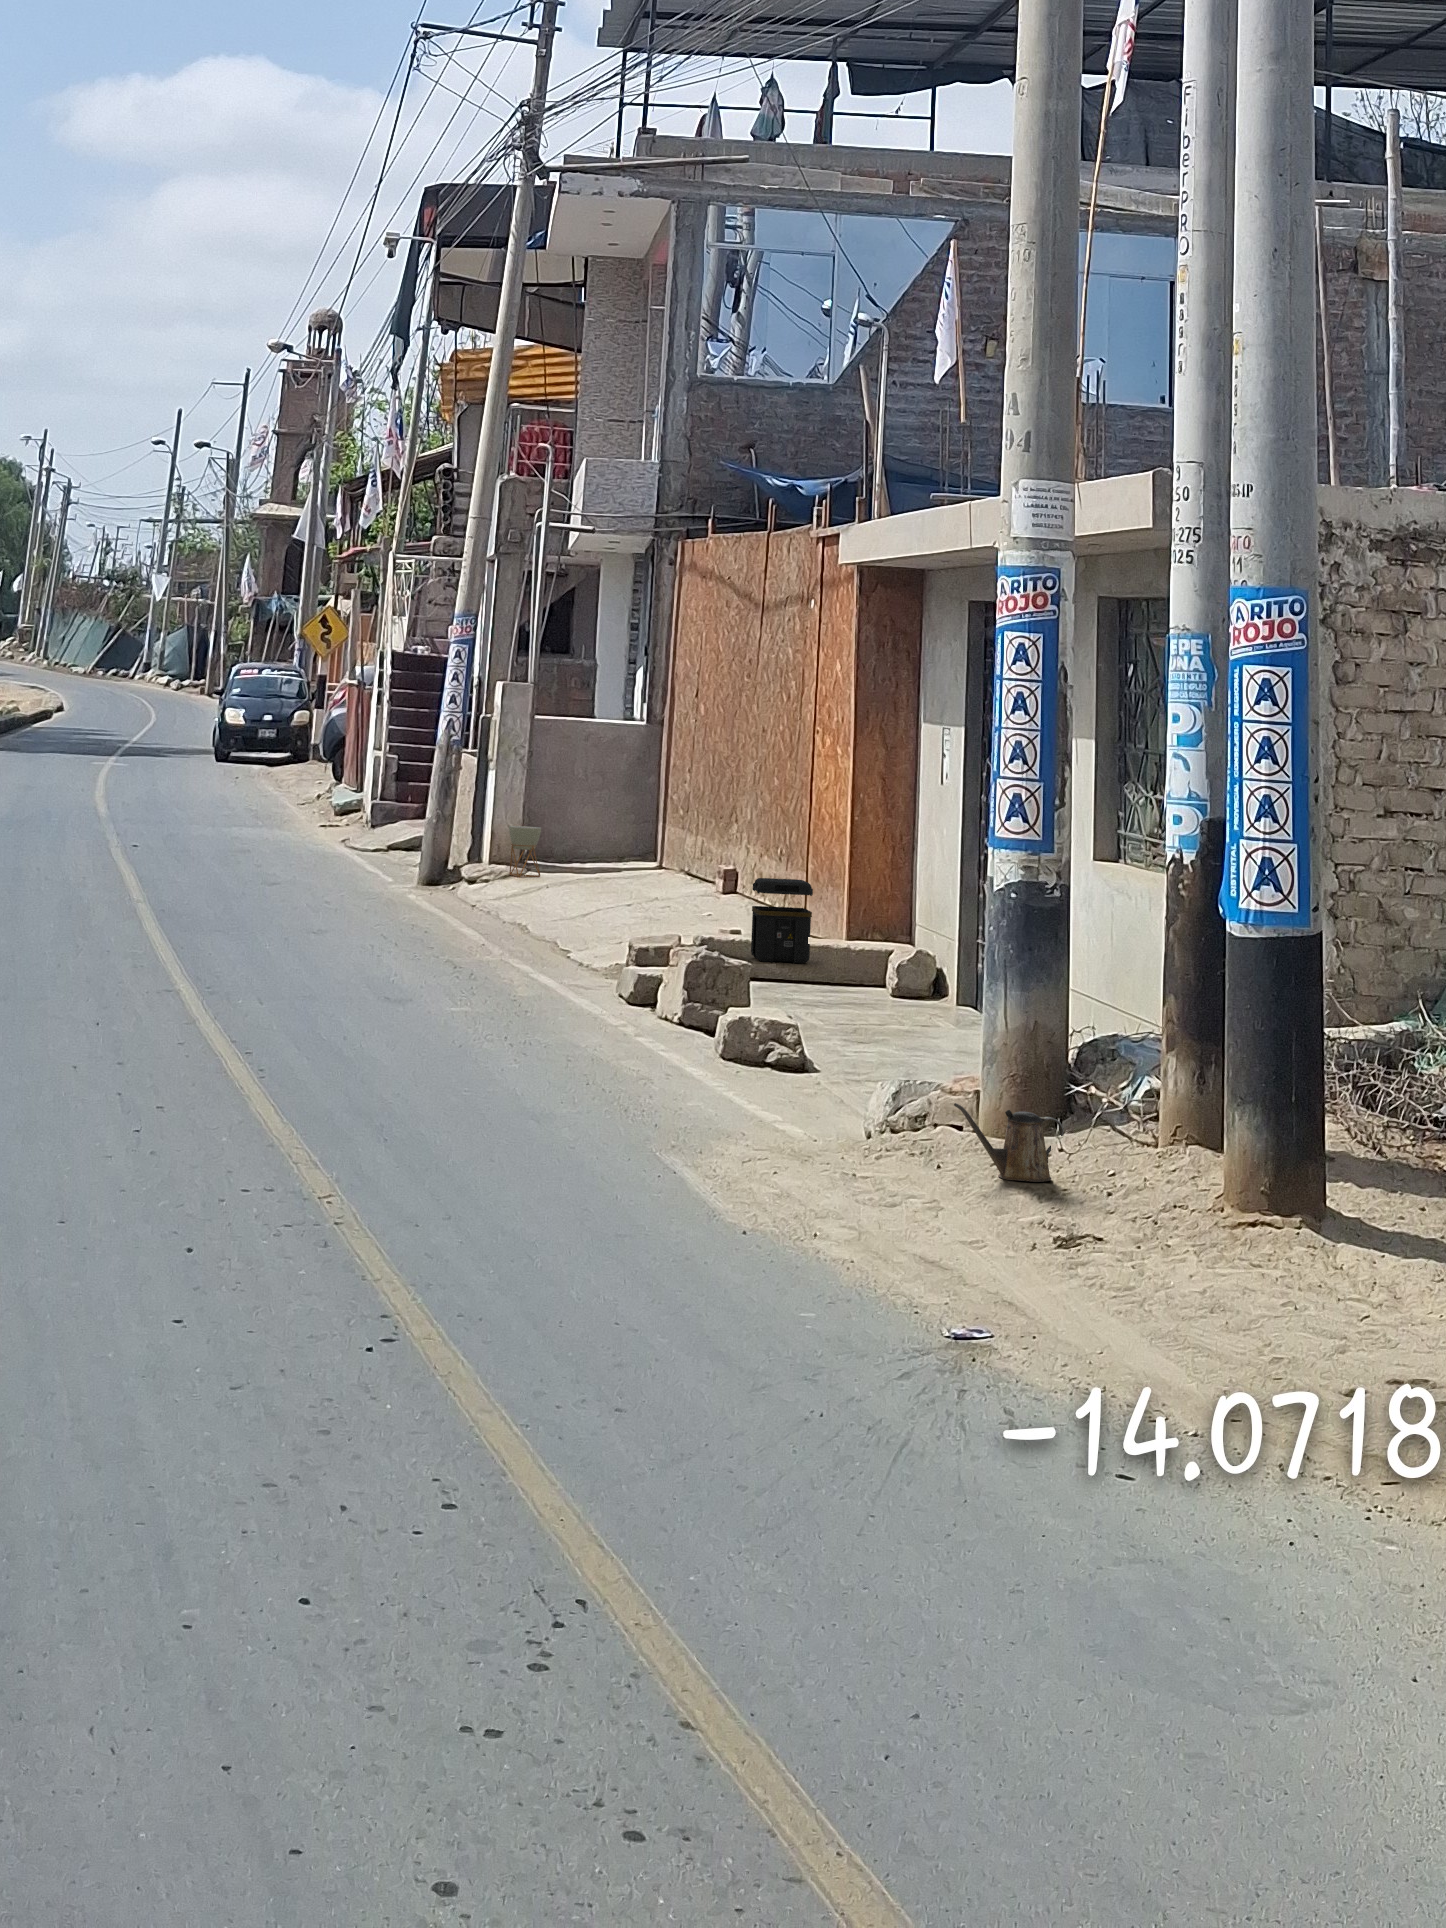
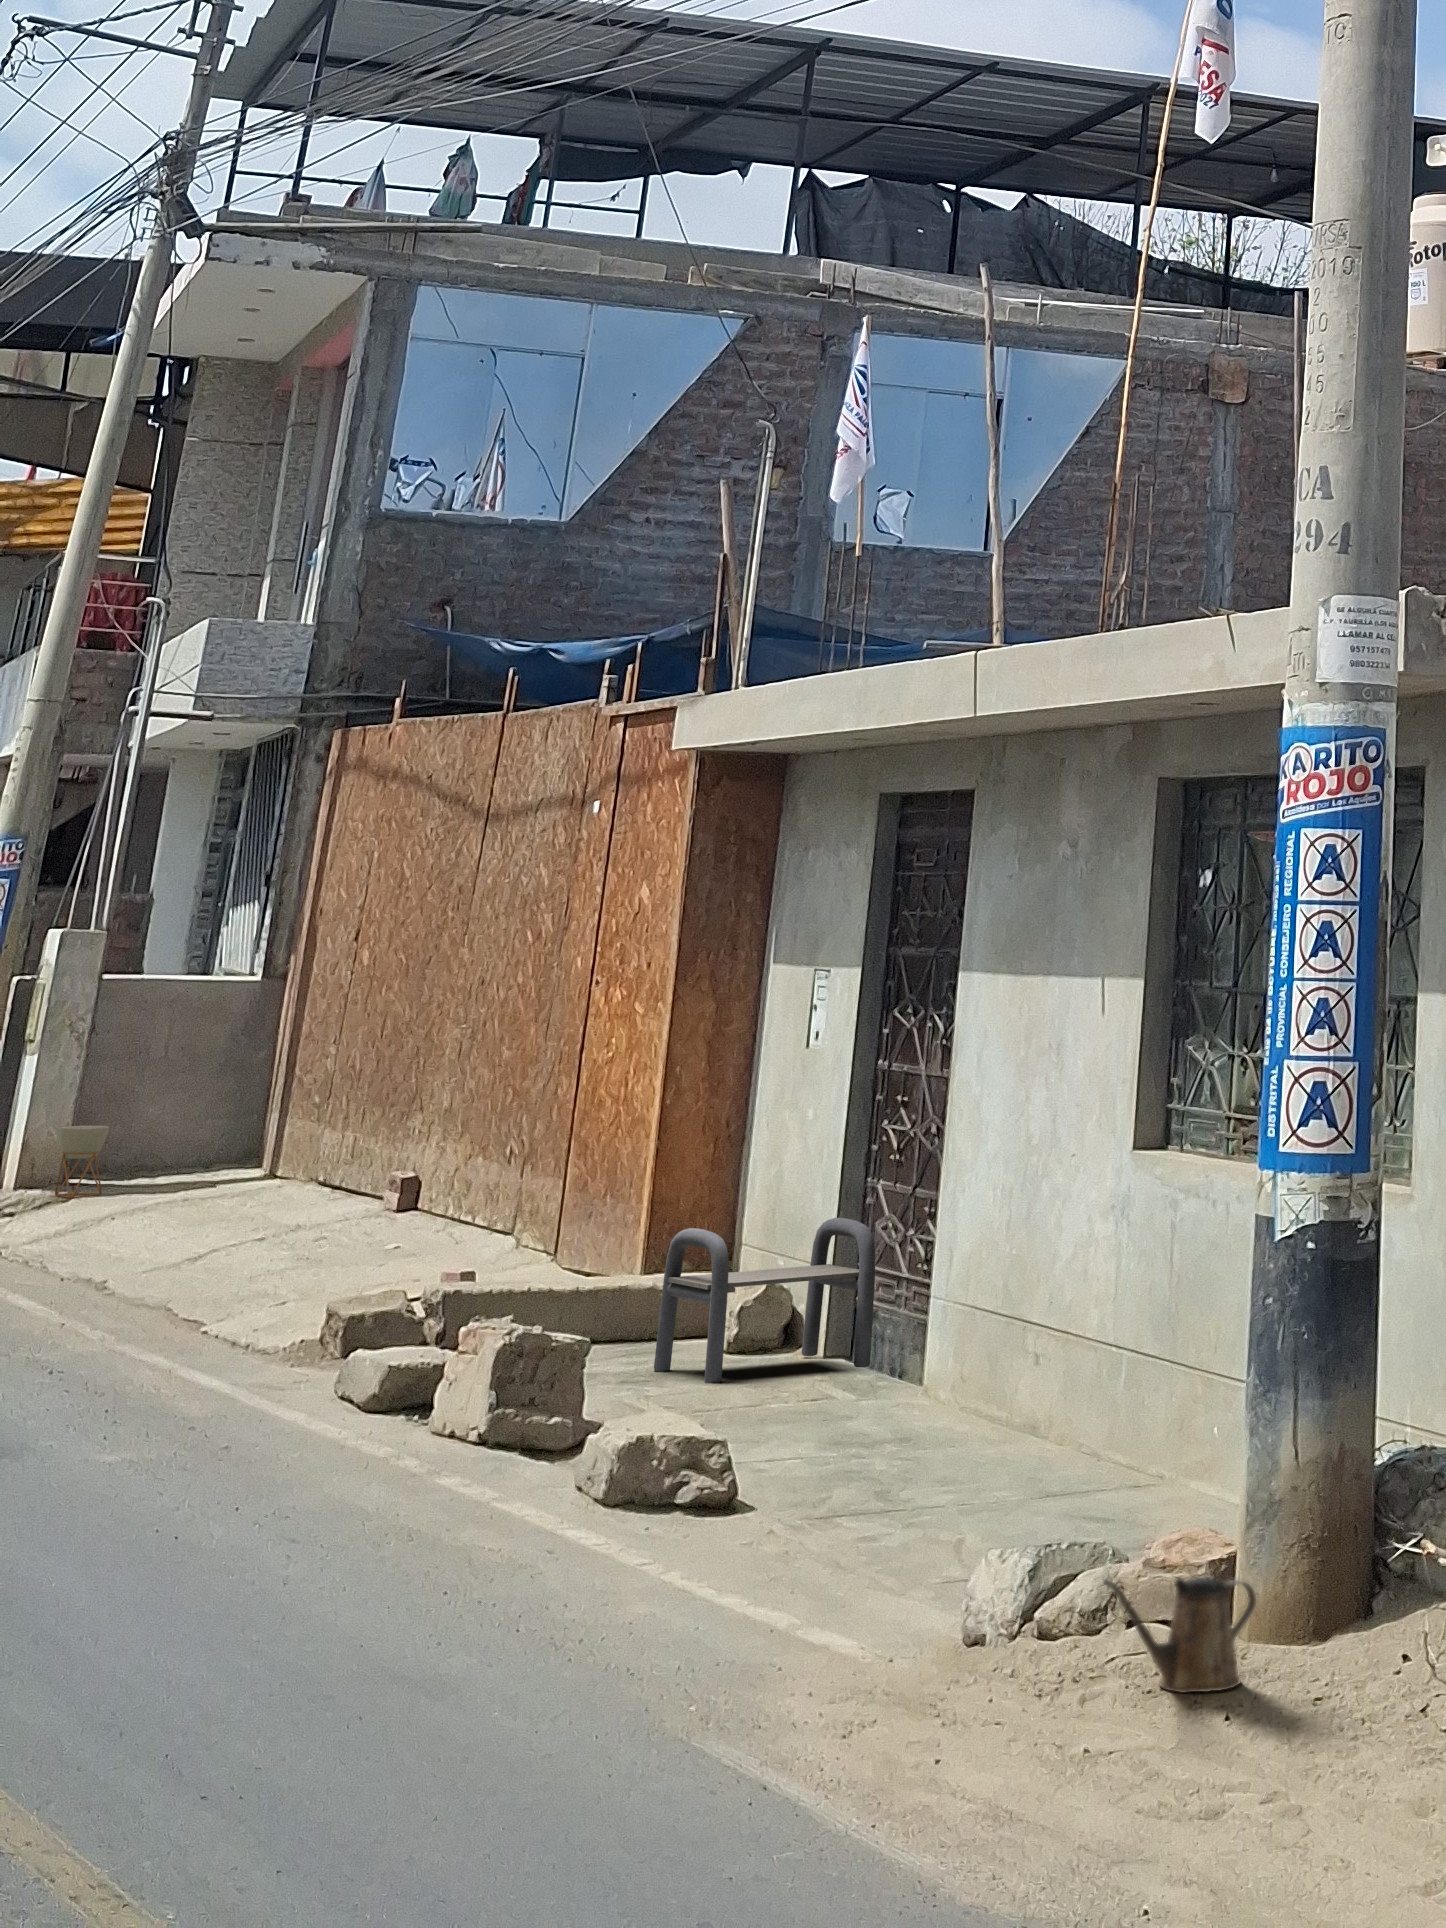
toolbox: present [751,878,813,963] -> none [483,1186,582,1308]
bench: none [833,906,985,1015] -> present [654,1218,875,1383]

